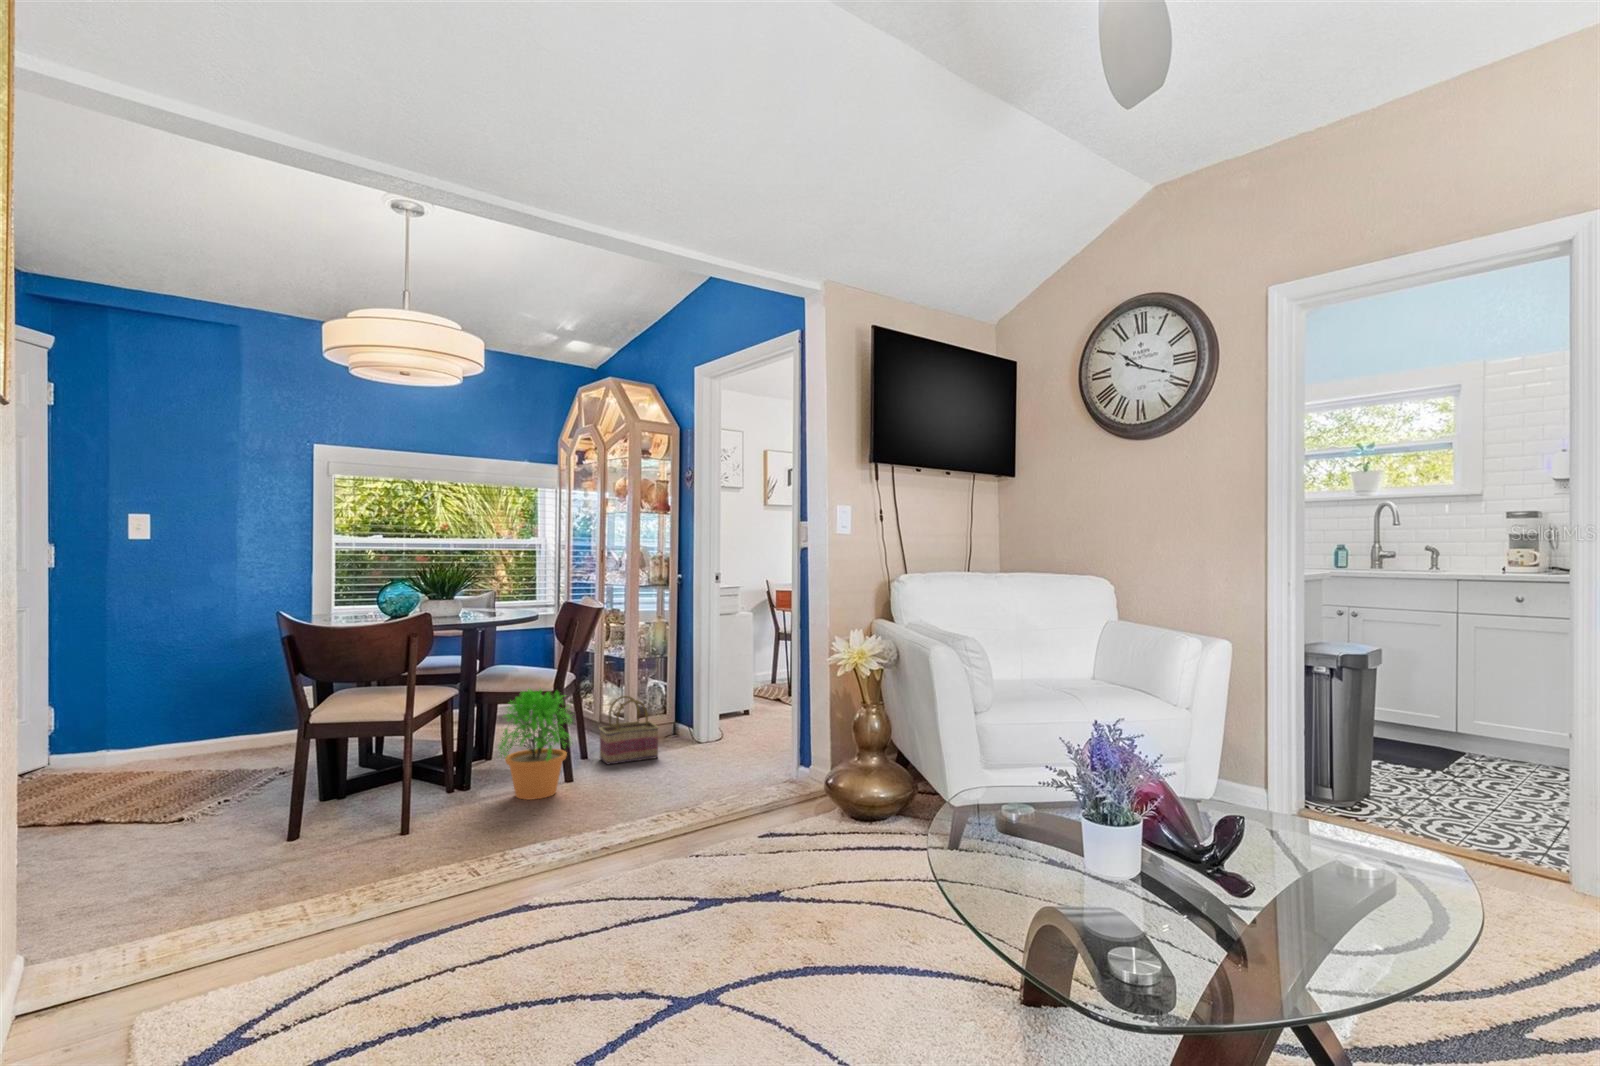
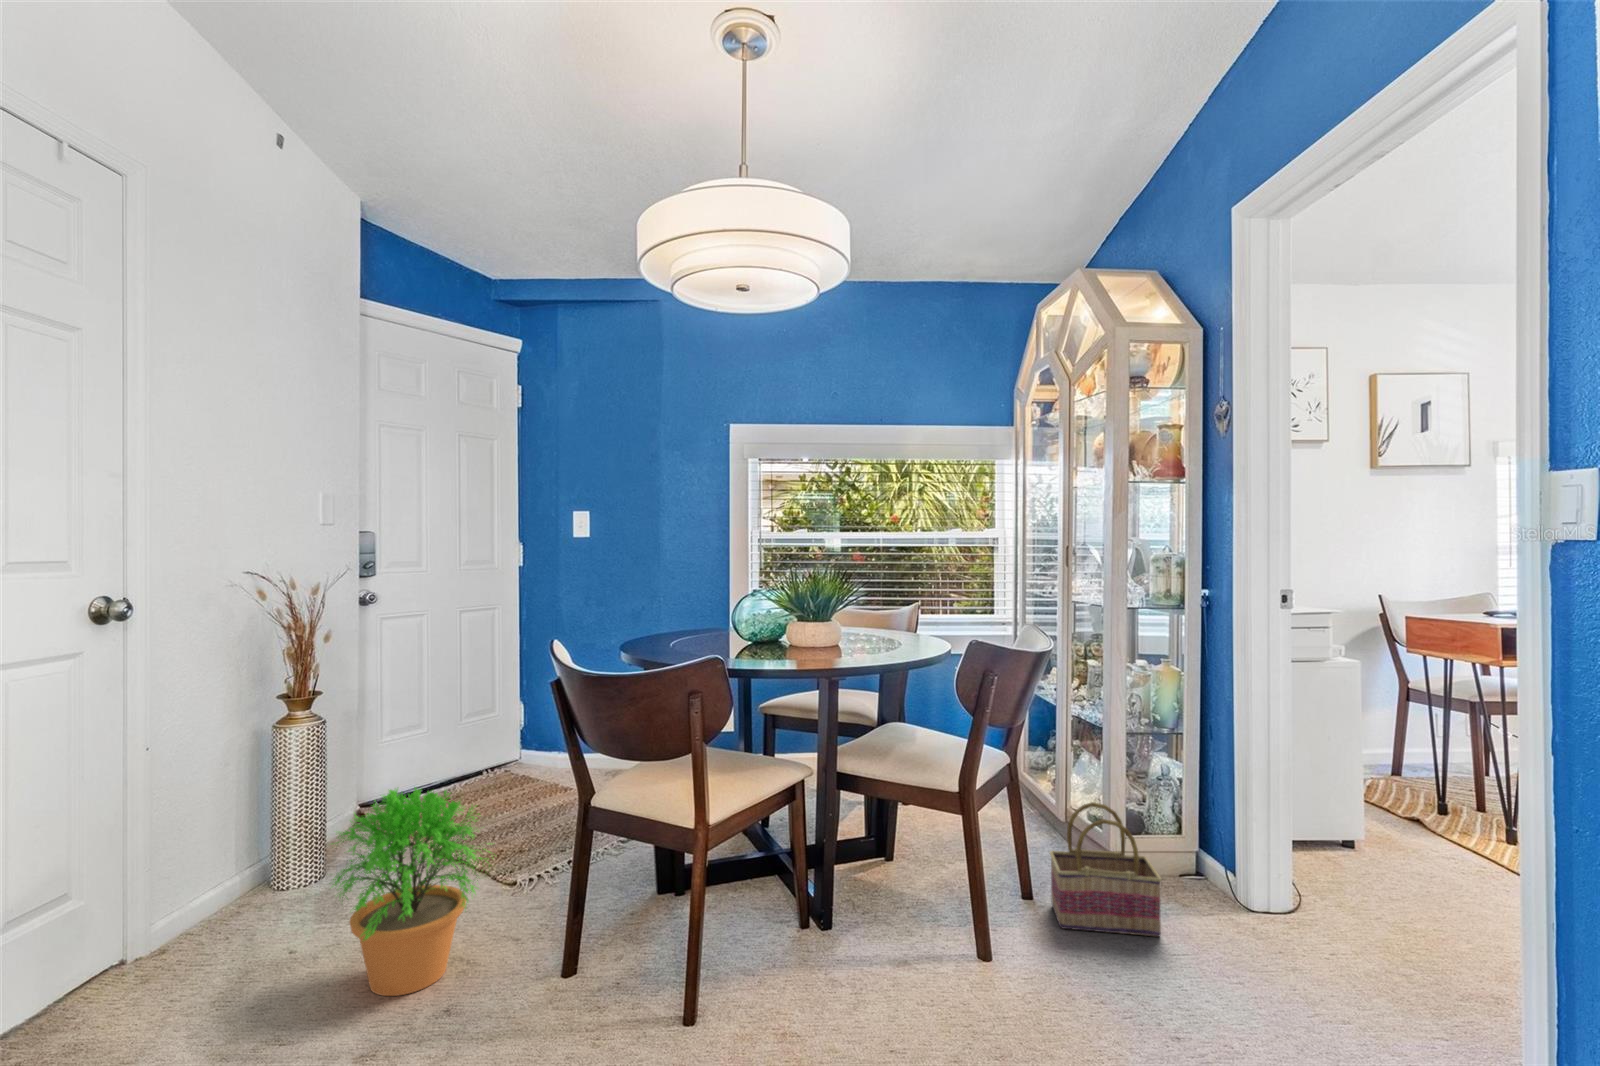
potted plant: present [499,689,572,800] -> present [333,787,490,996]

